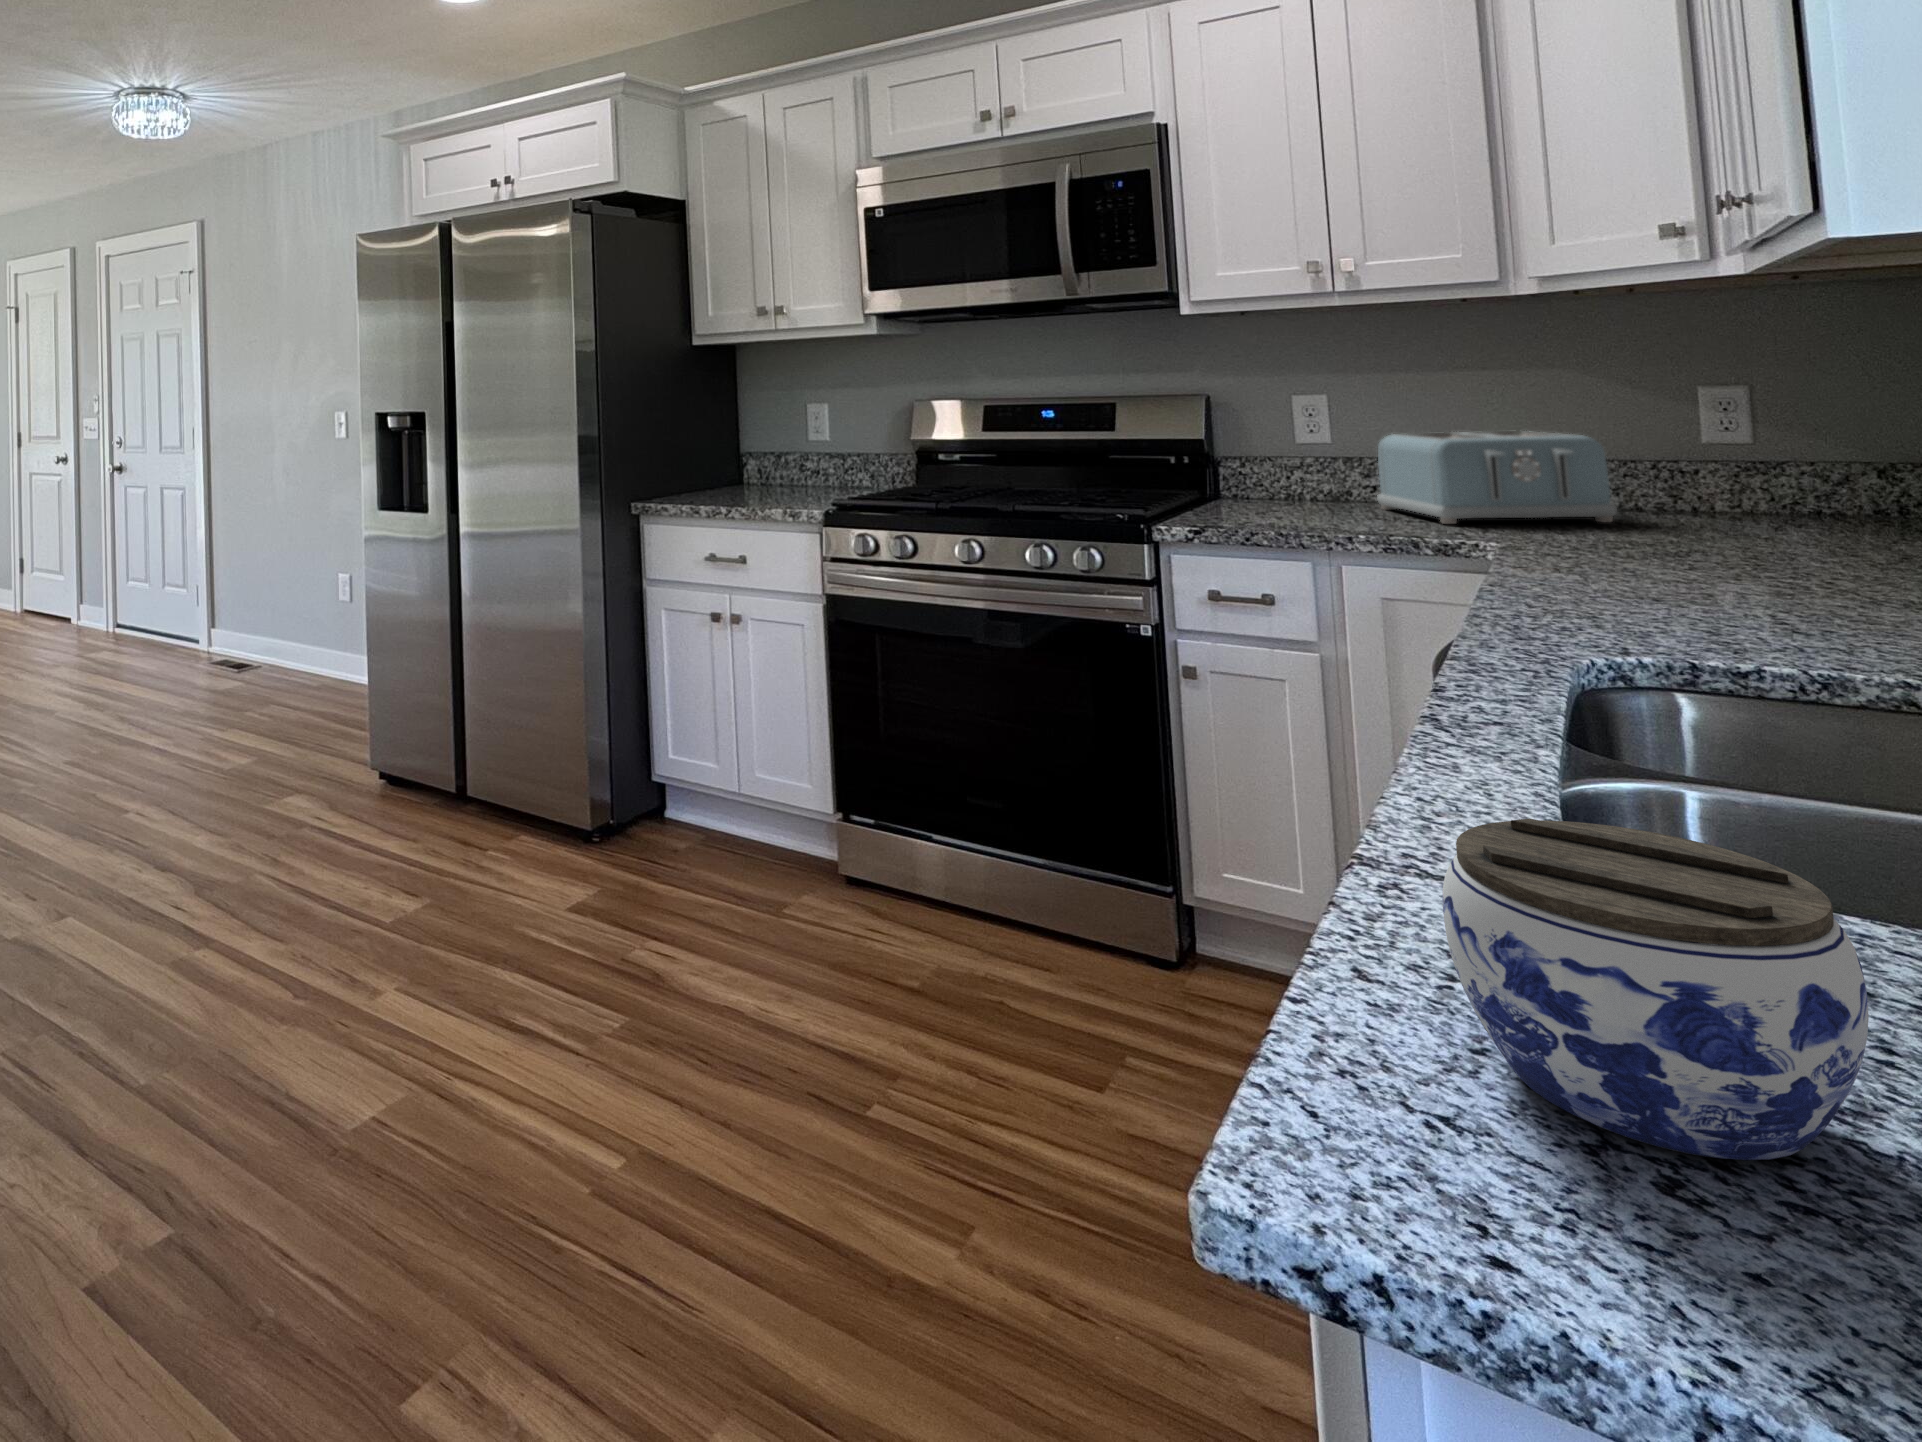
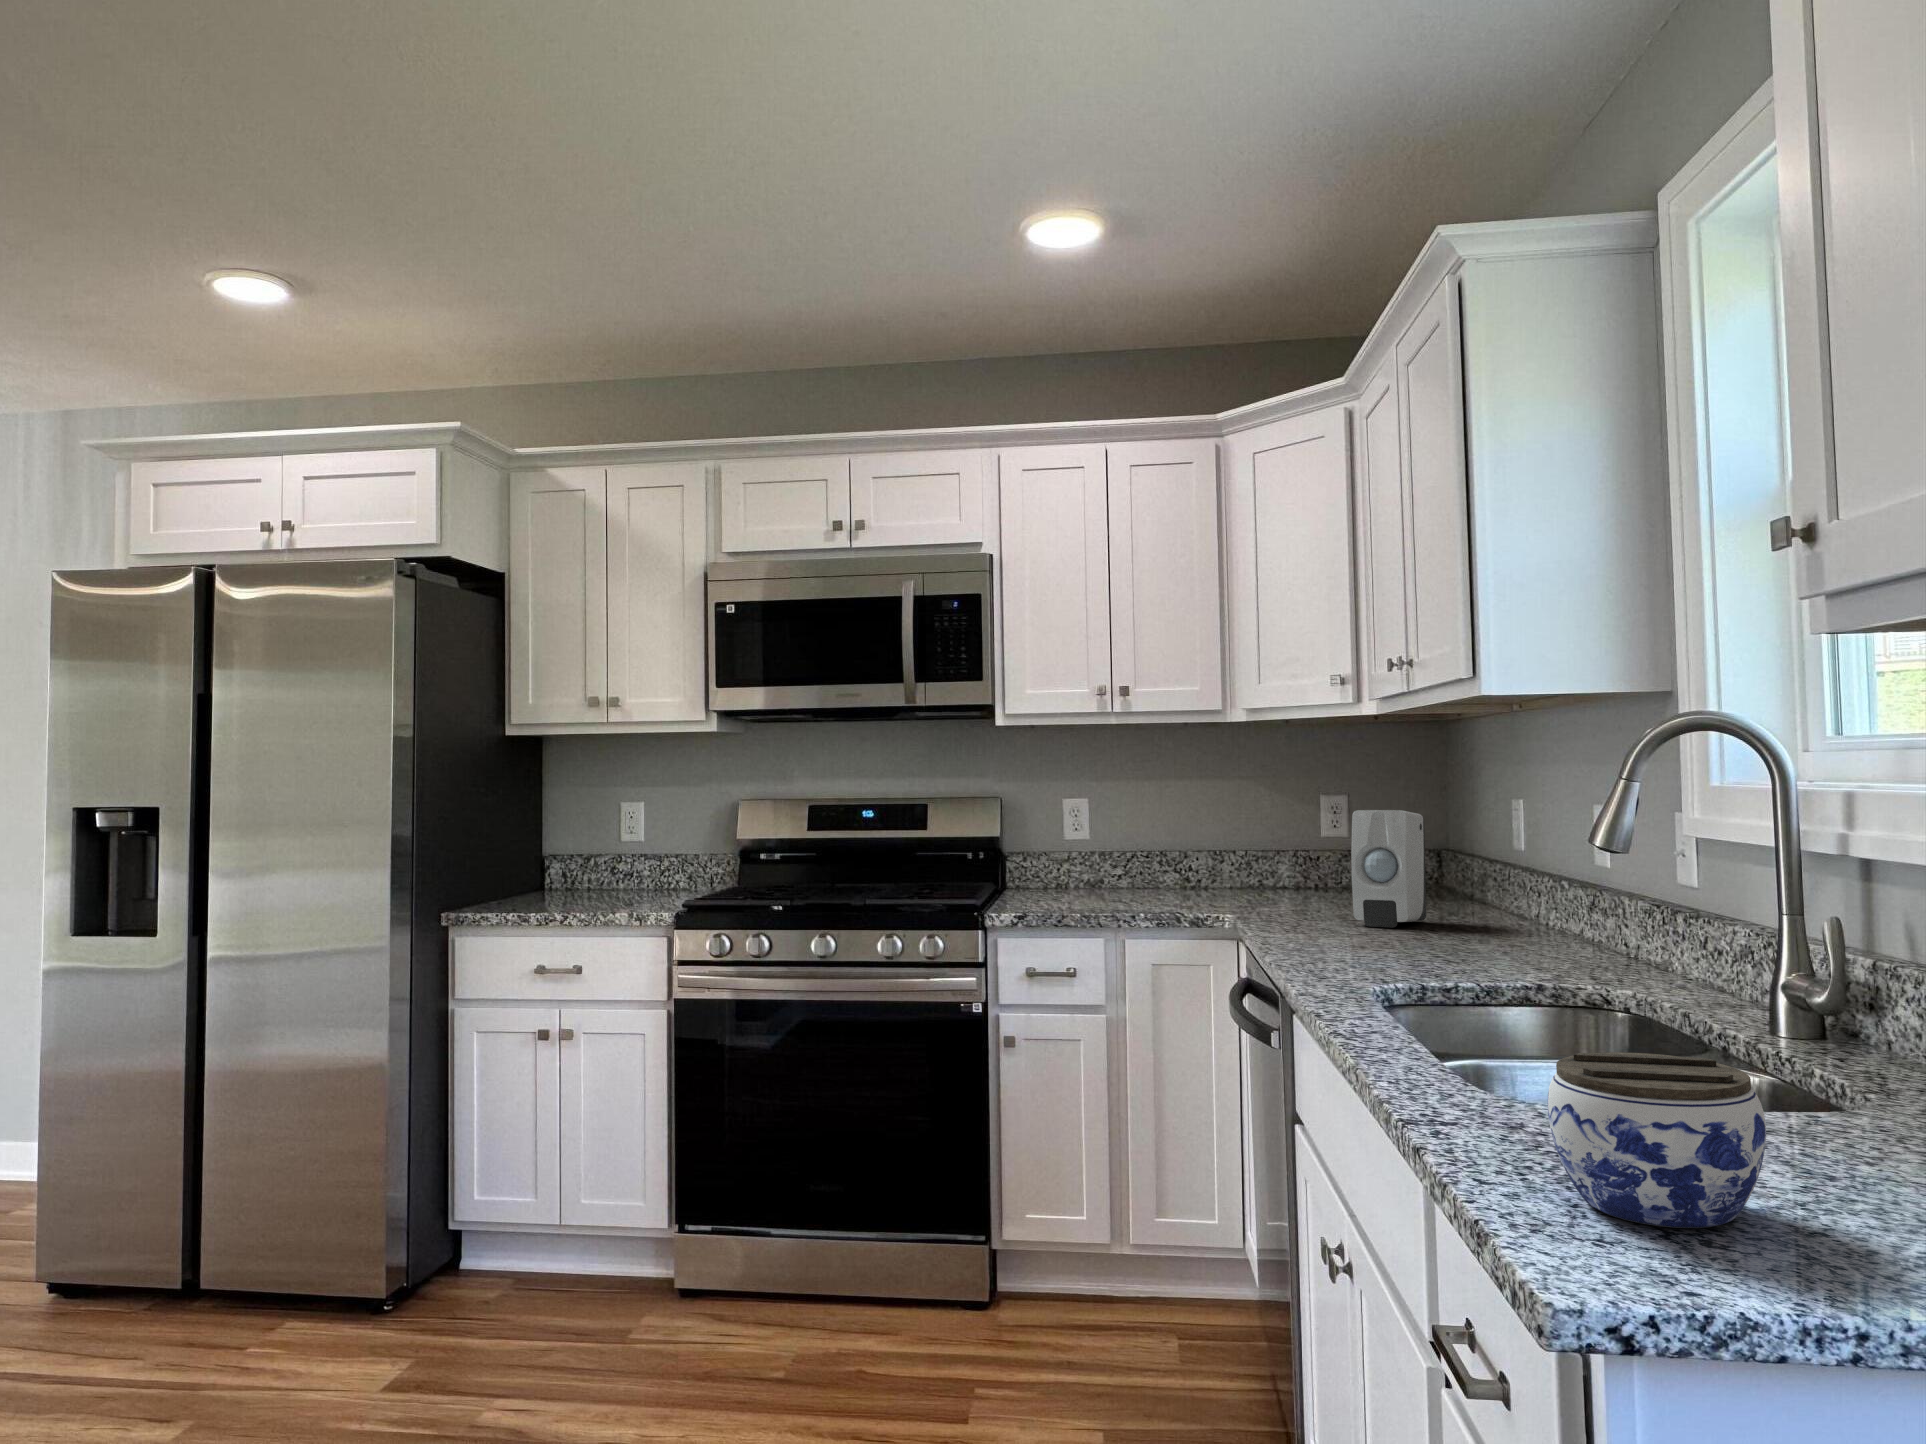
soap dispenser: none [1682,410,1838,575] -> present [1351,810,1426,928]
toaster: present [1377,431,1617,524] -> none [1123,829,1282,903]

